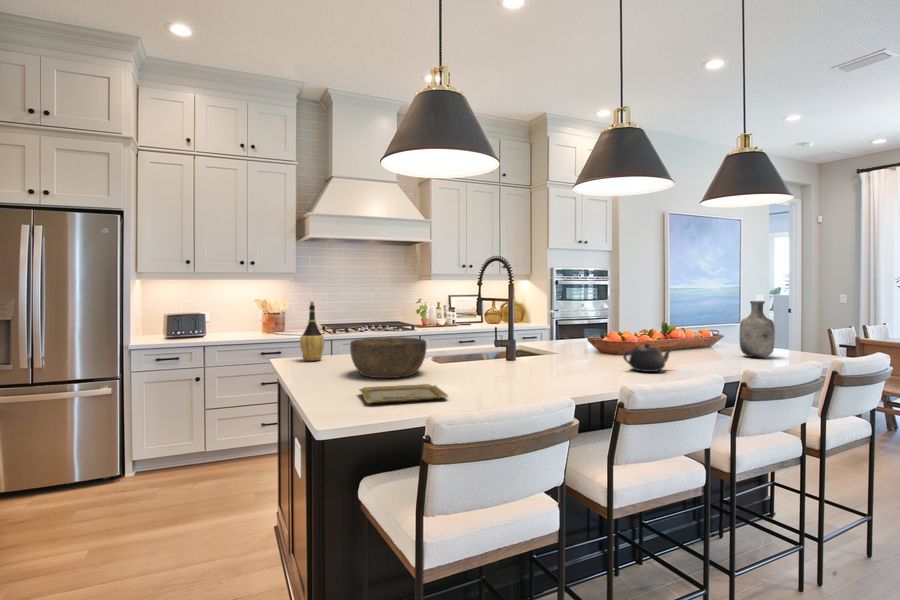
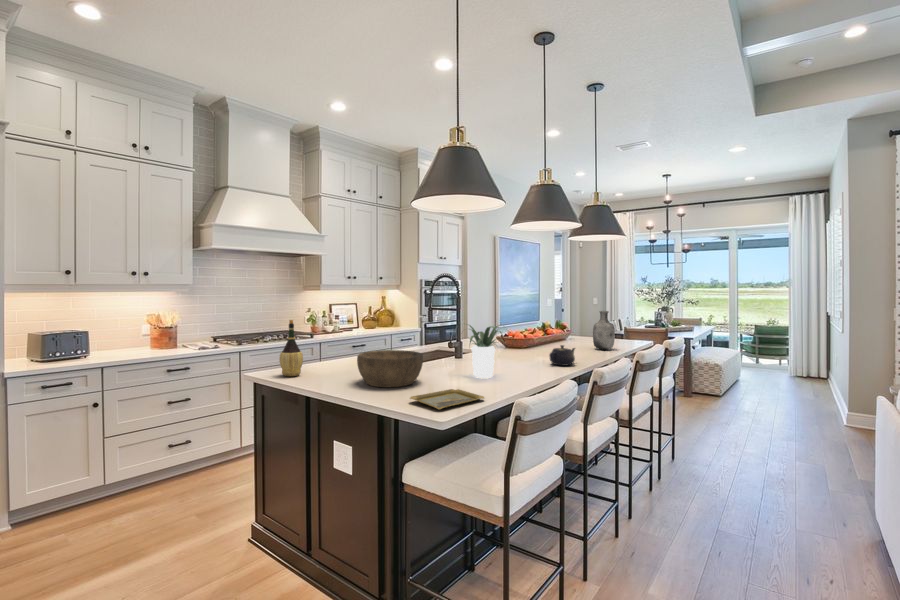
potted plant: none [474,308,547,378] -> present [469,325,502,378]

